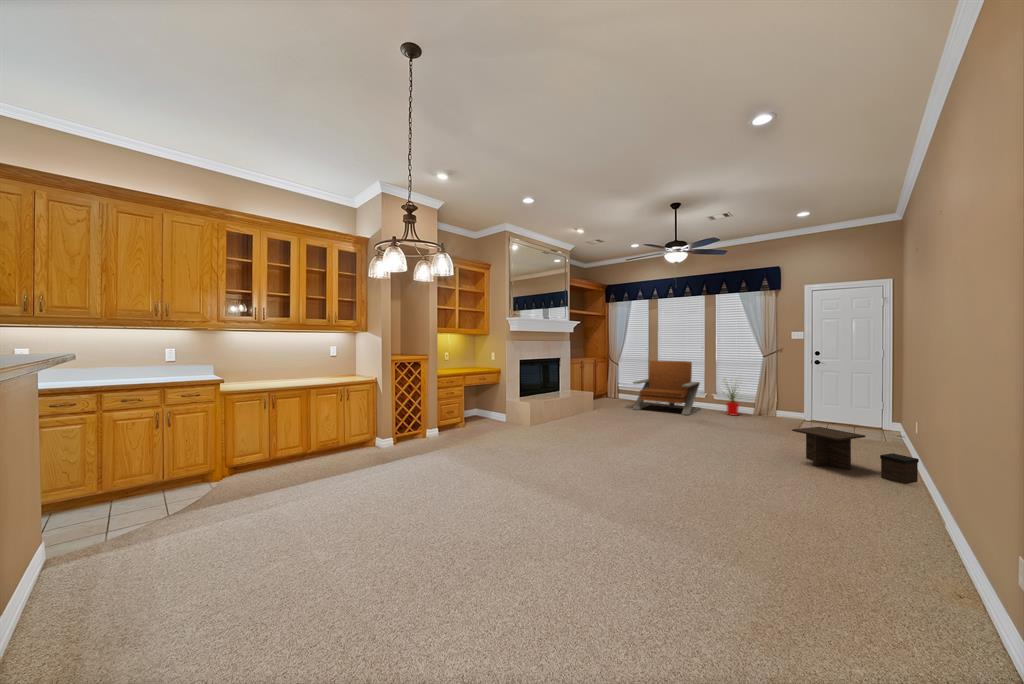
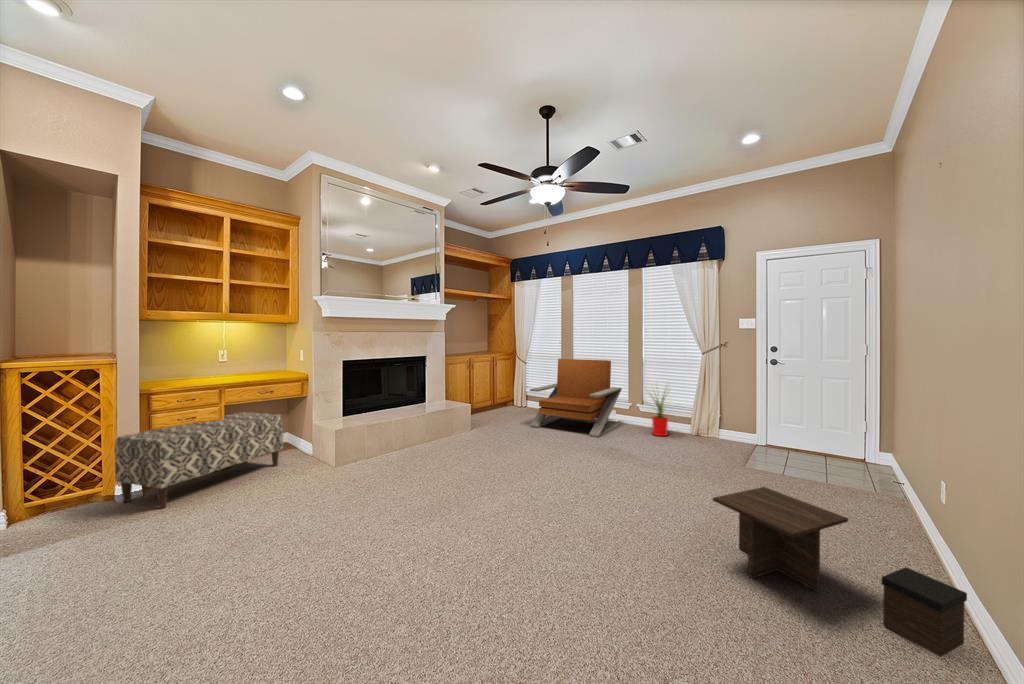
bench: none [429,392,494,441] -> present [115,412,283,509]

